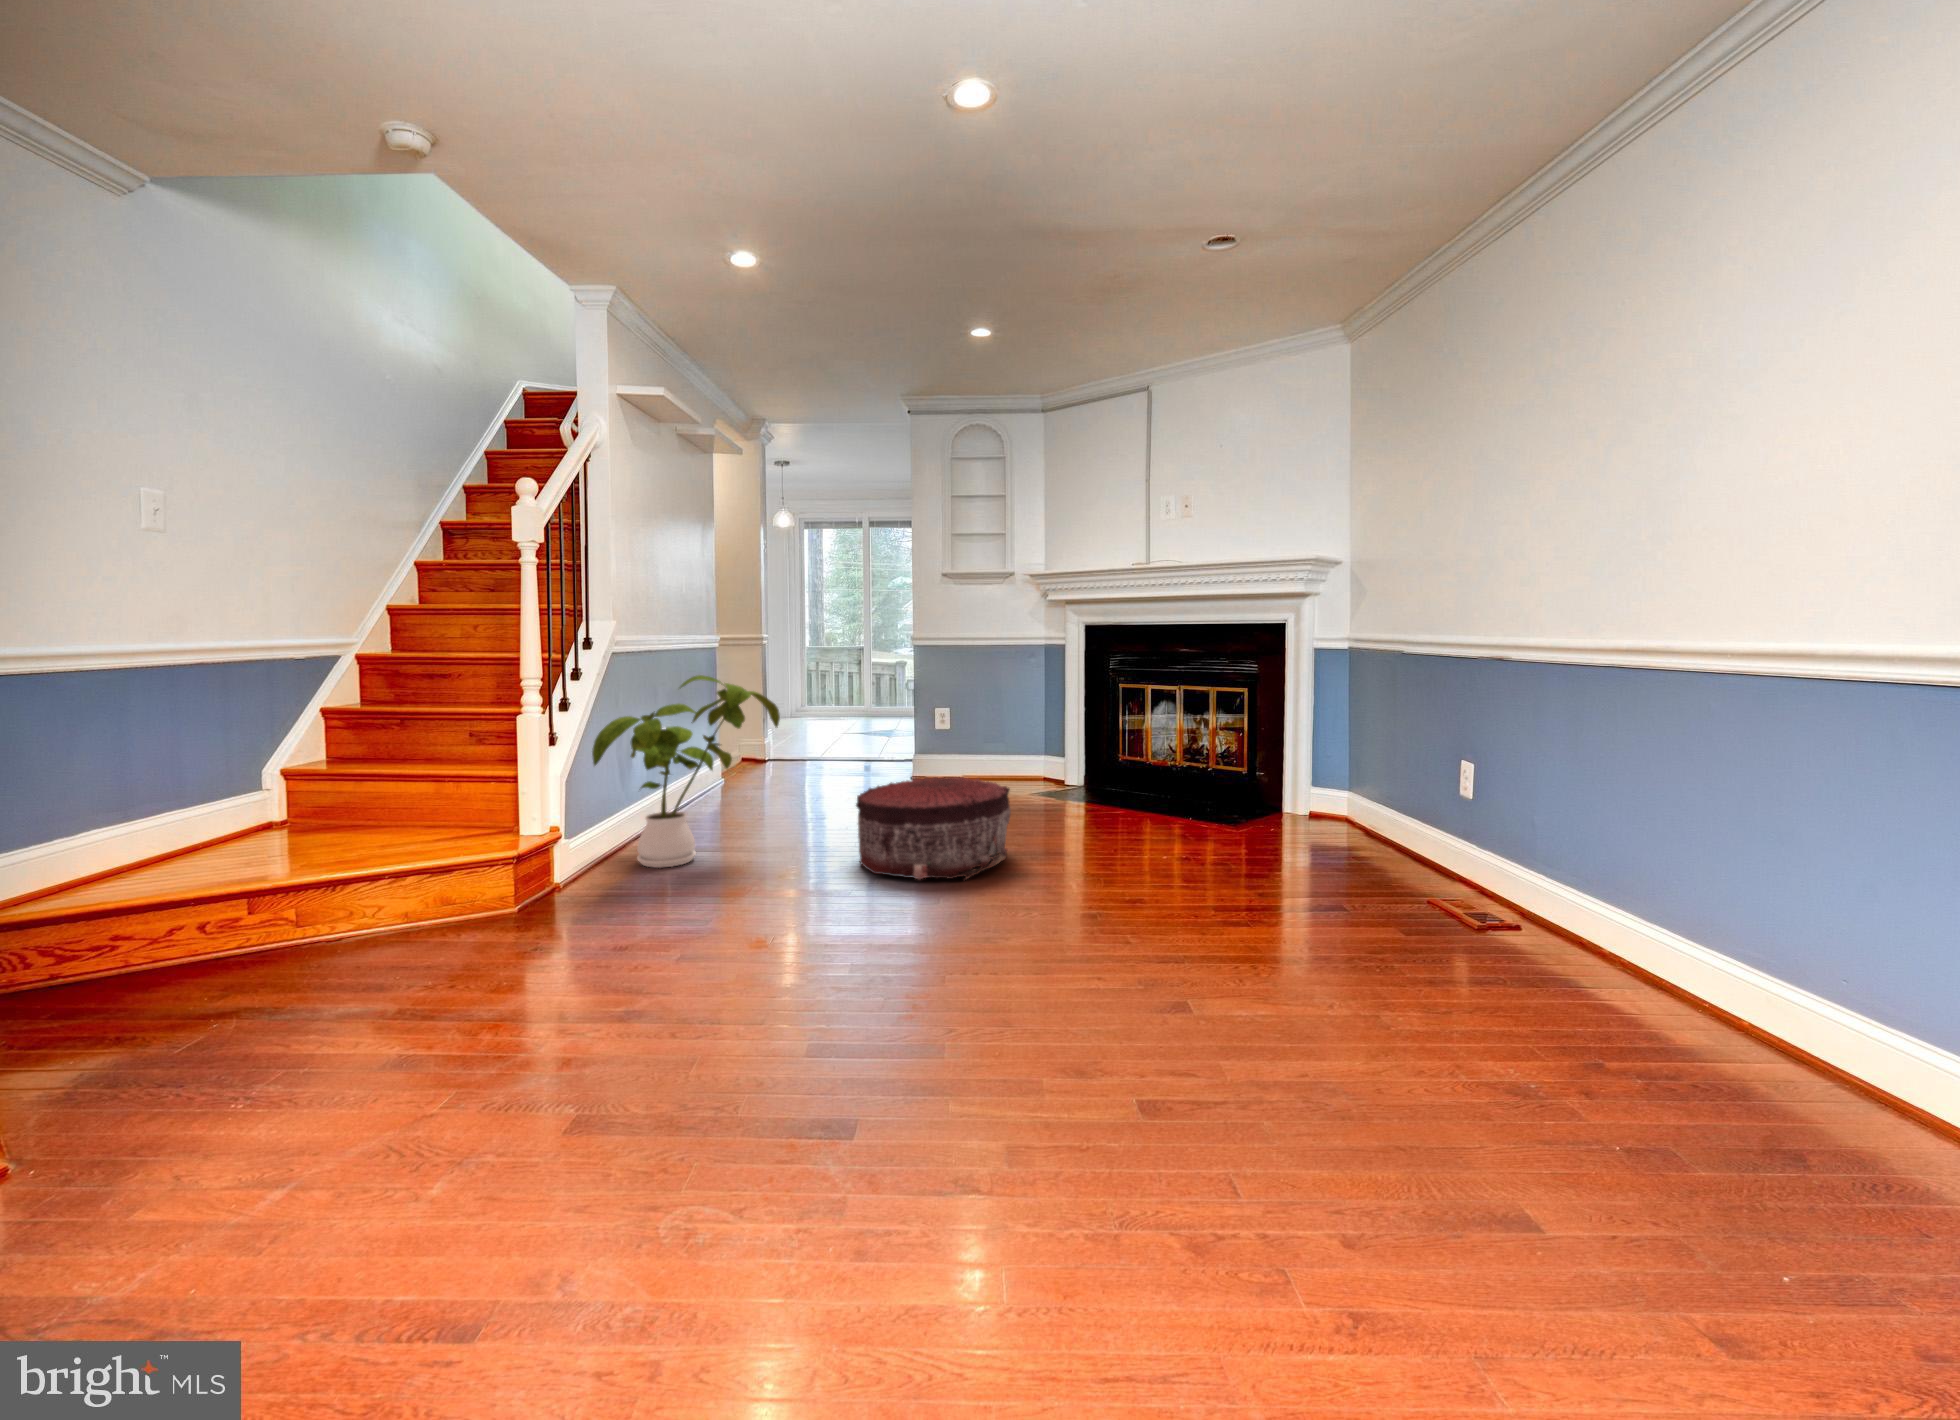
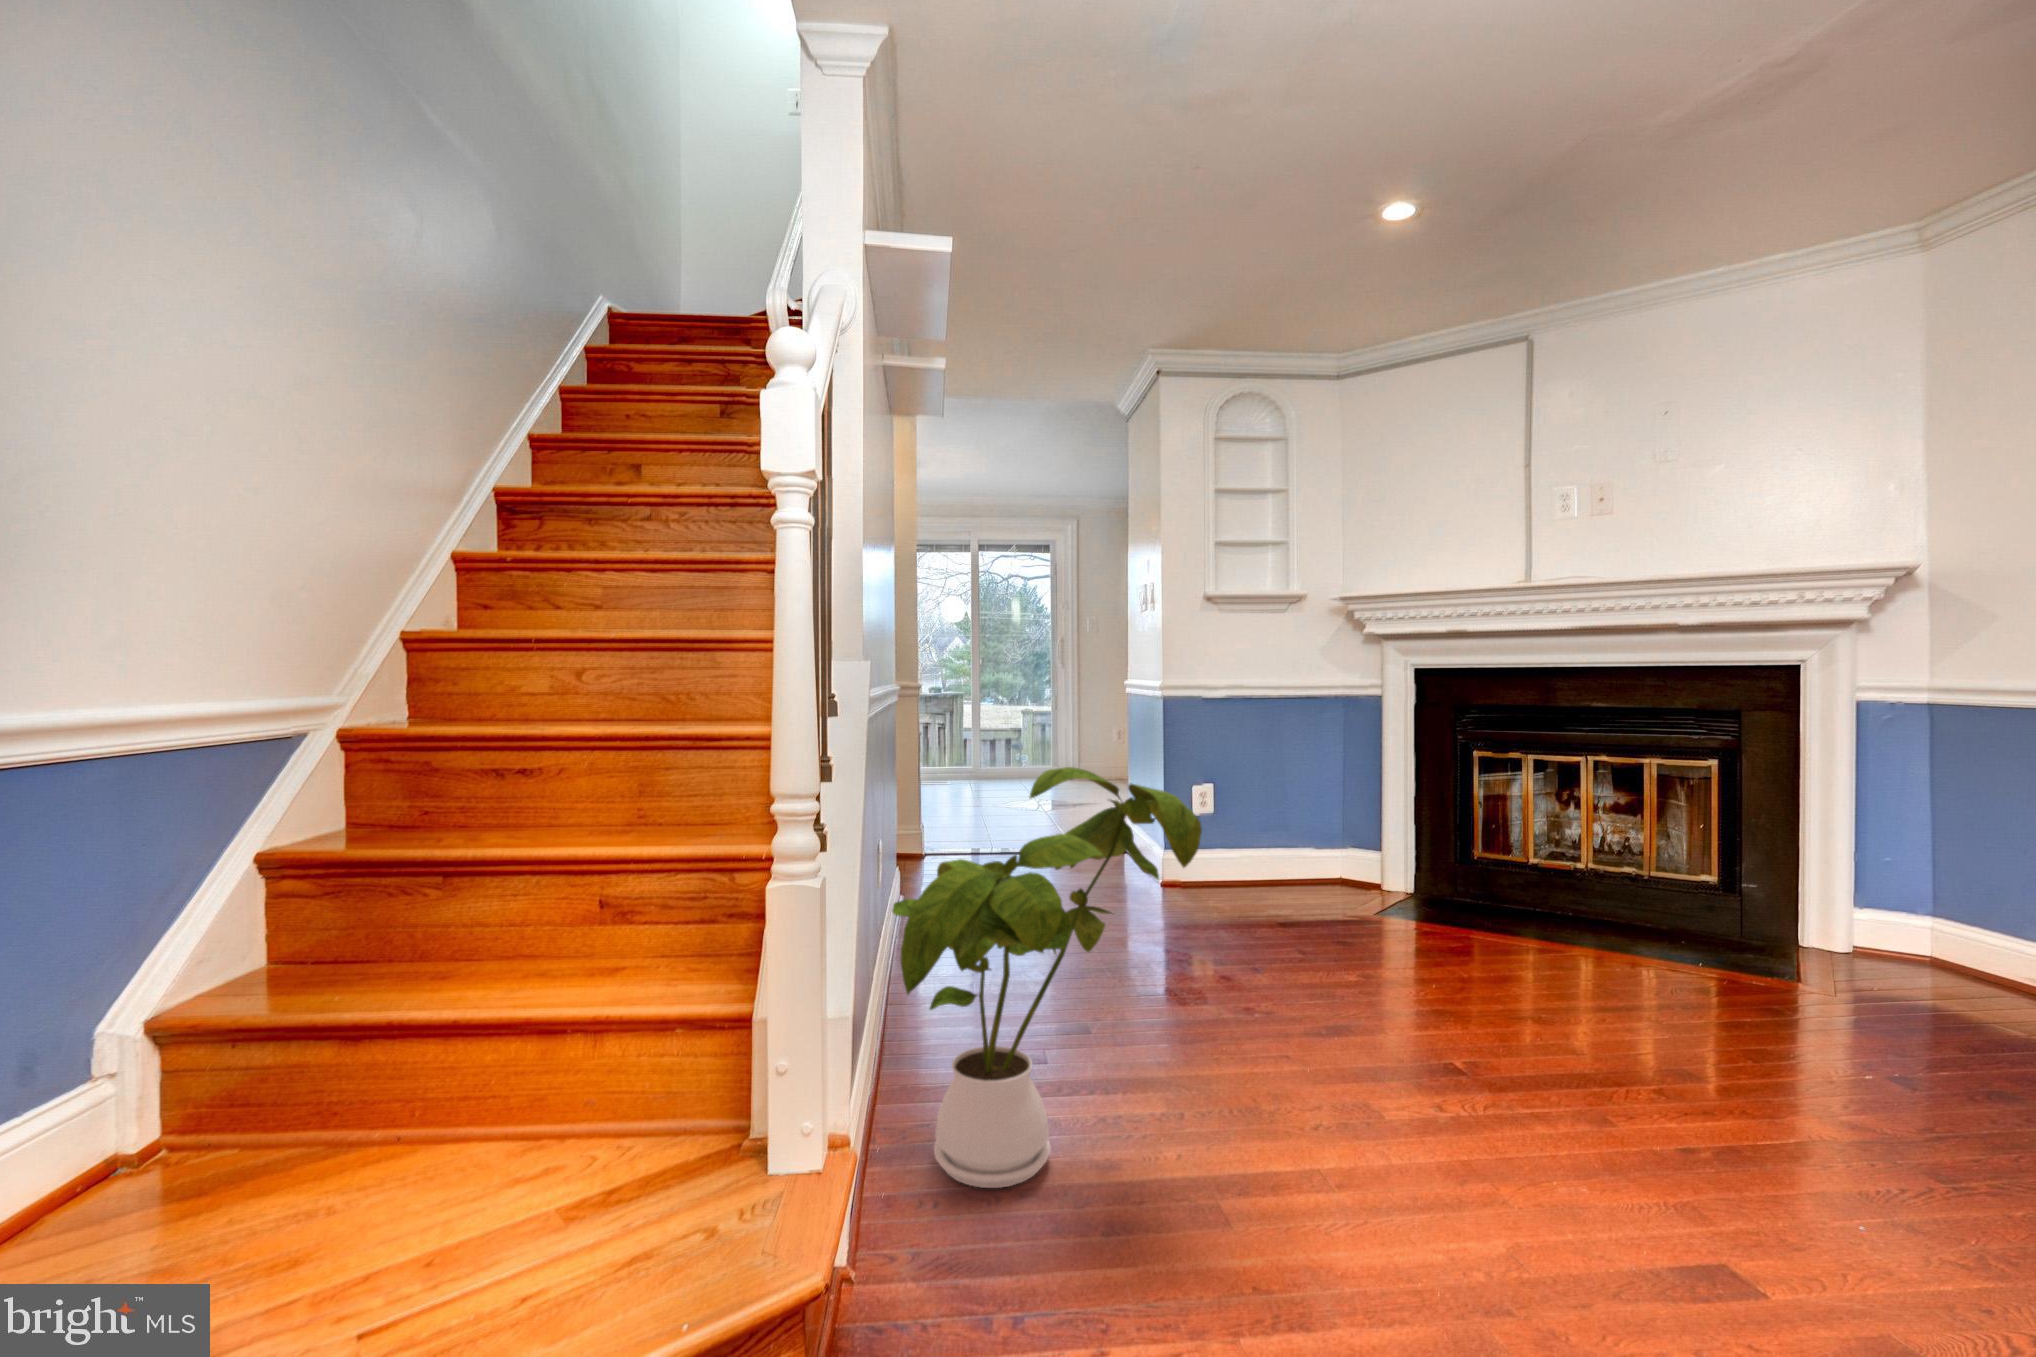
pouf: present [856,777,1011,879] -> none [1373,952,1758,1241]

